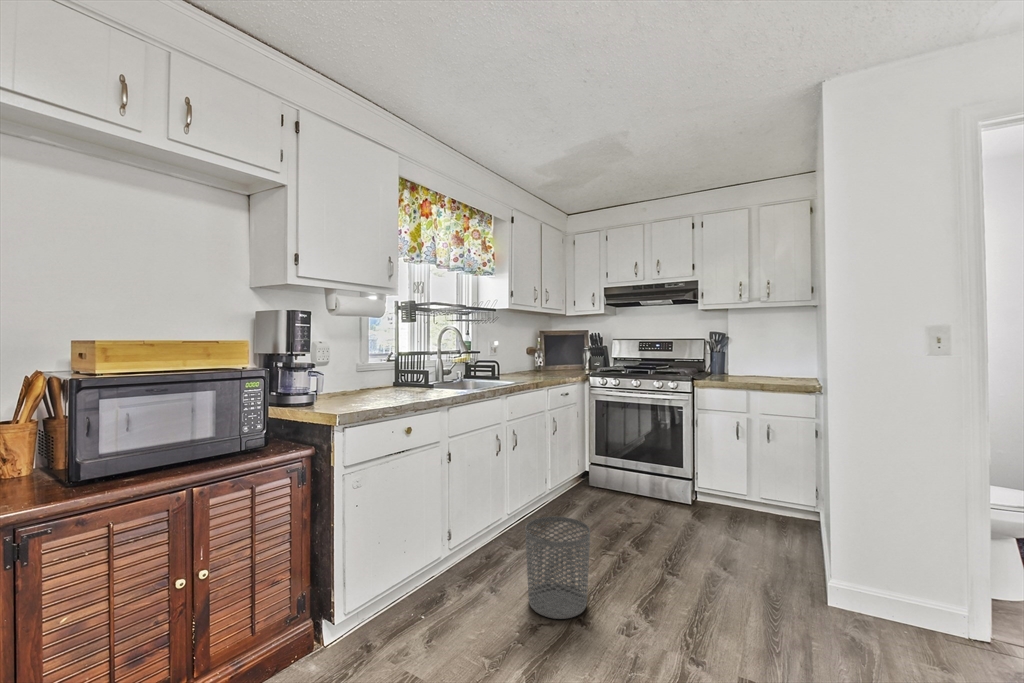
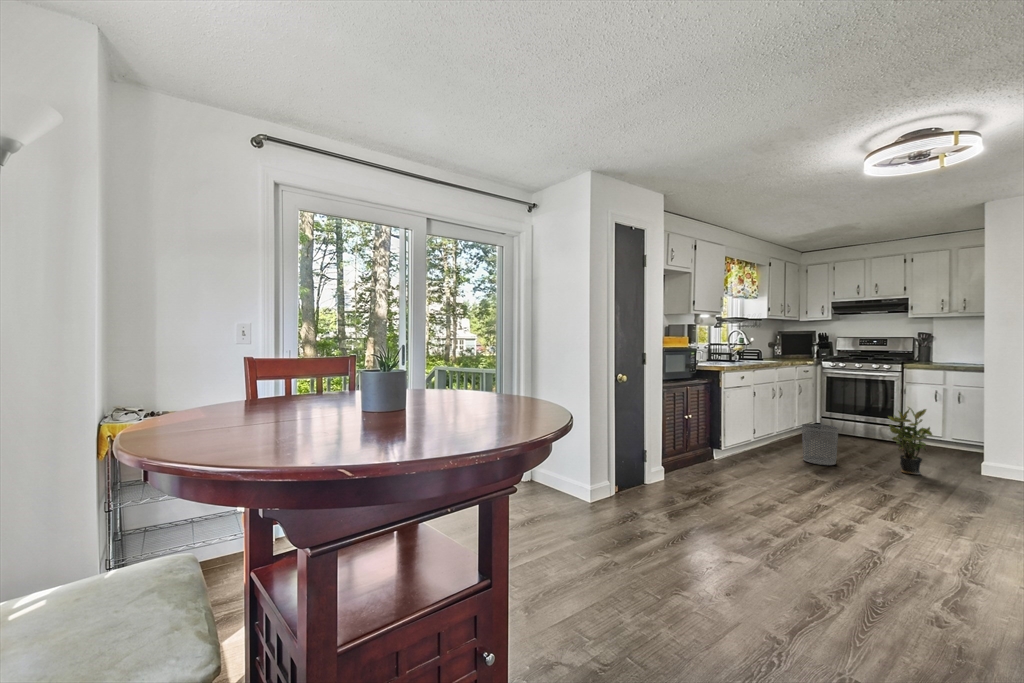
potted plant: none [674,477,751,626] -> present [888,407,932,475]

